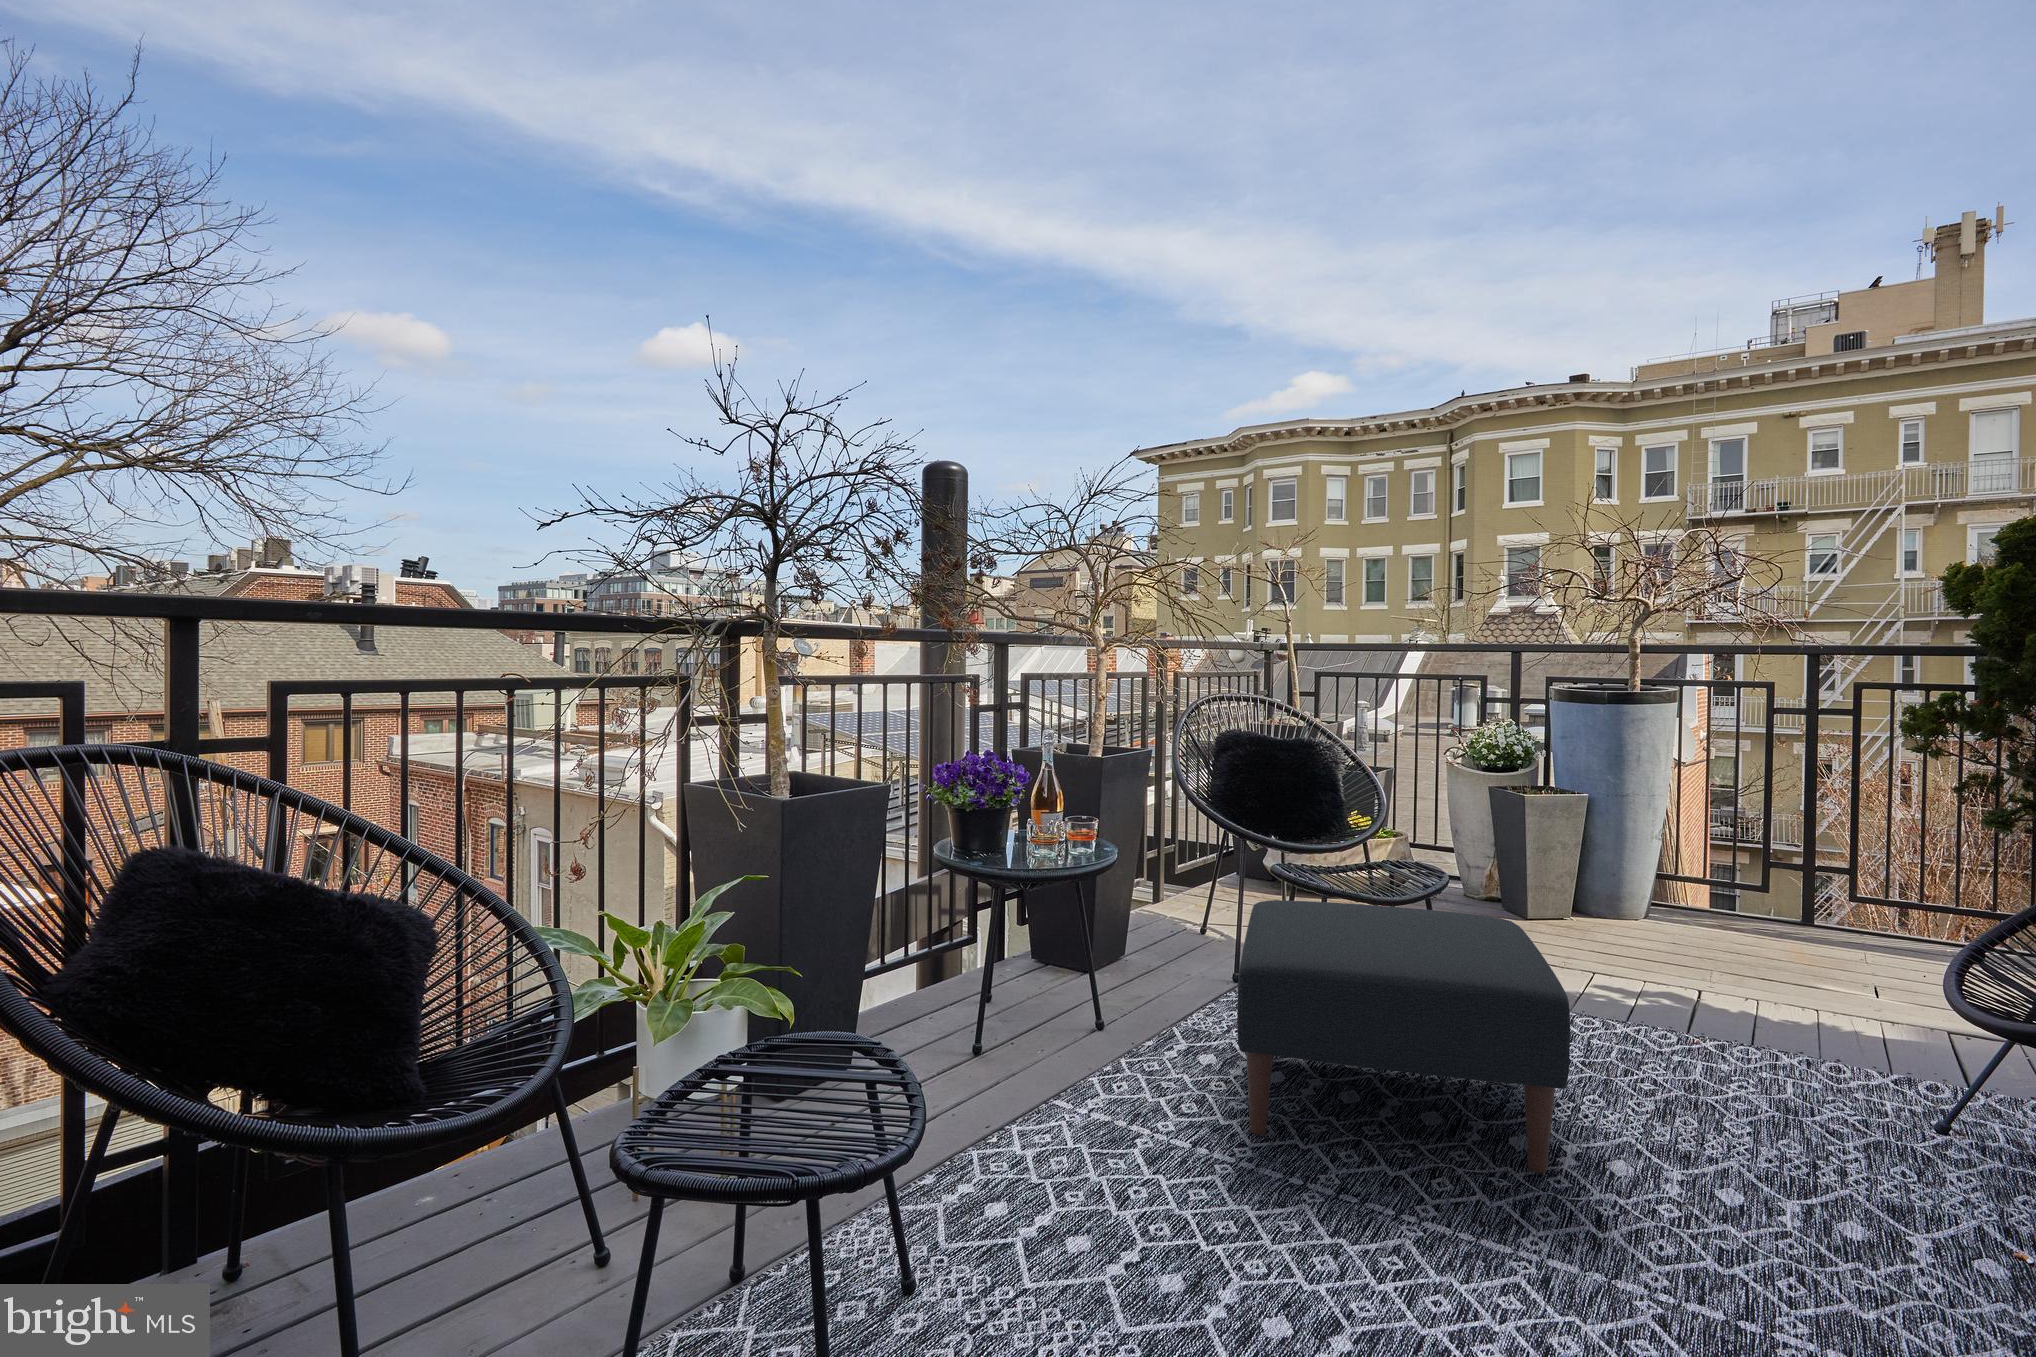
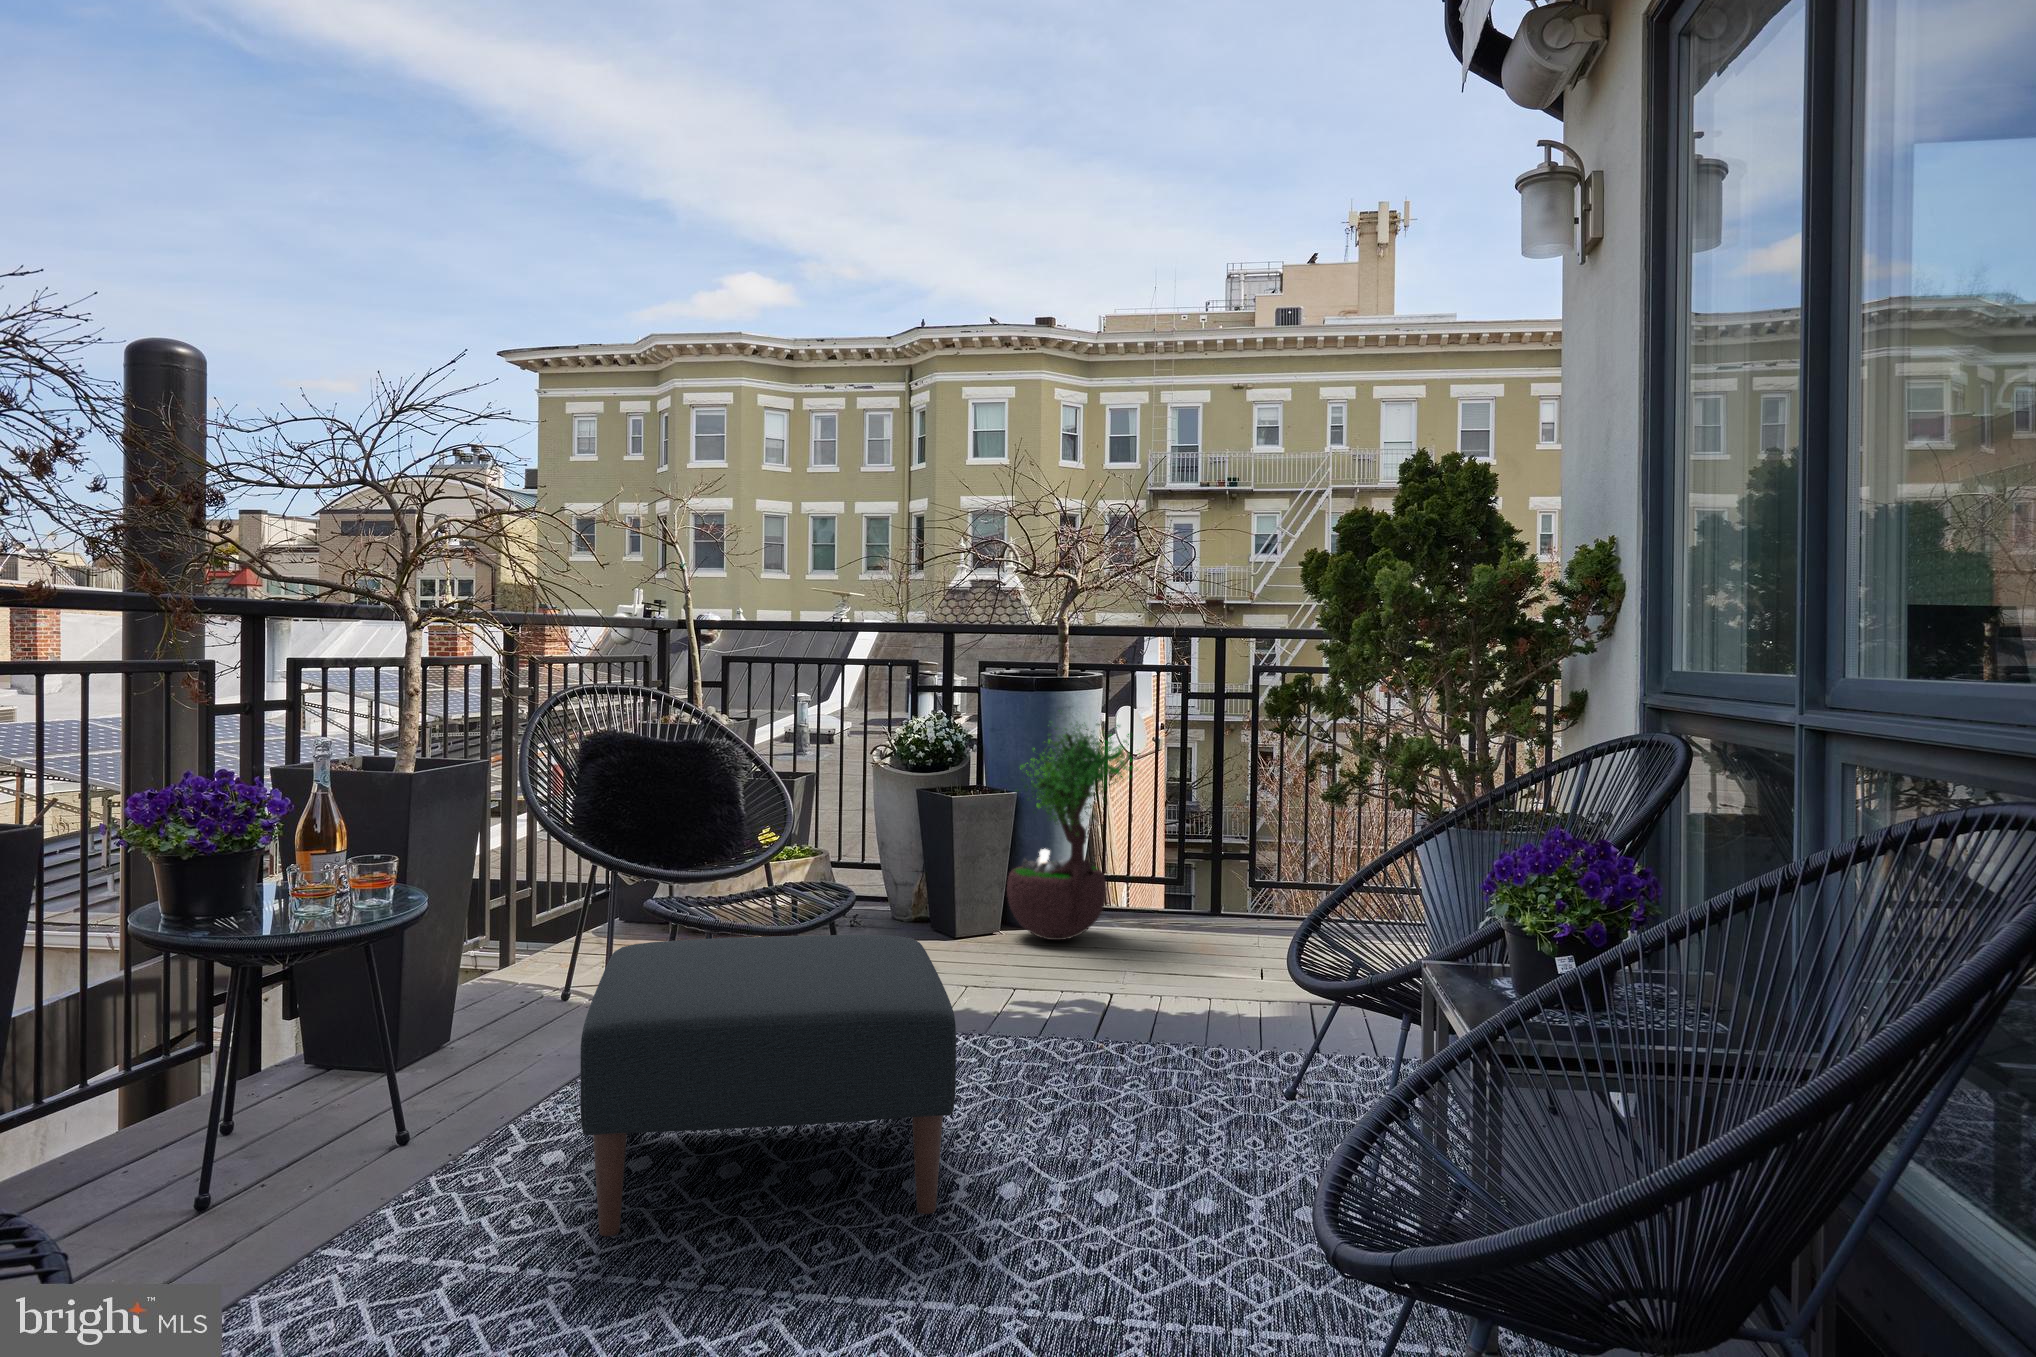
potted tree: none [1578,722,1724,931] -> present [1007,711,1140,940]

